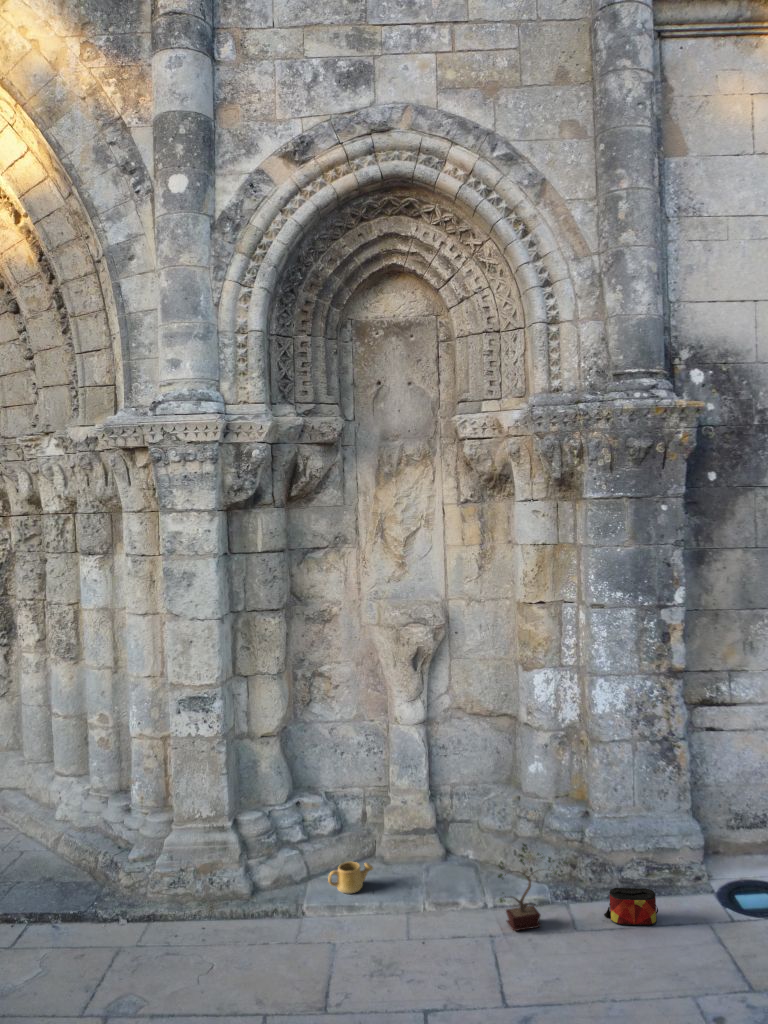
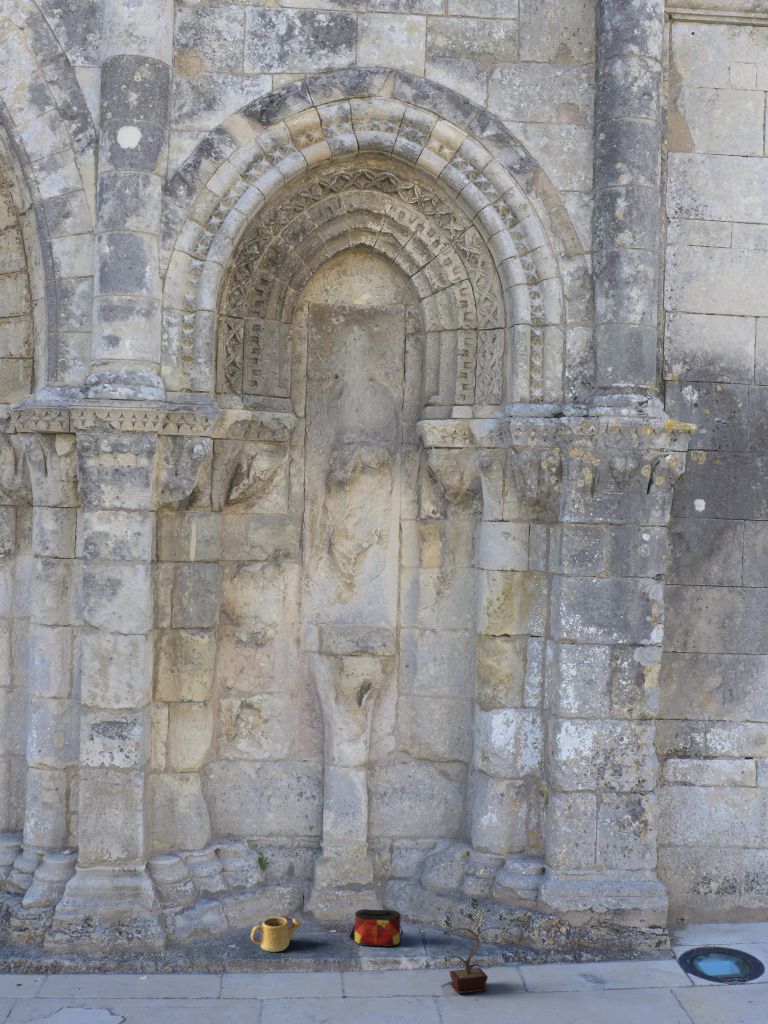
bag: present [604,888,658,926] -> present [349,909,403,947]

